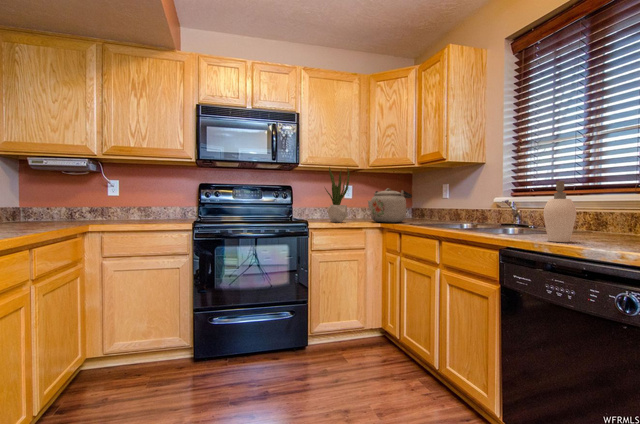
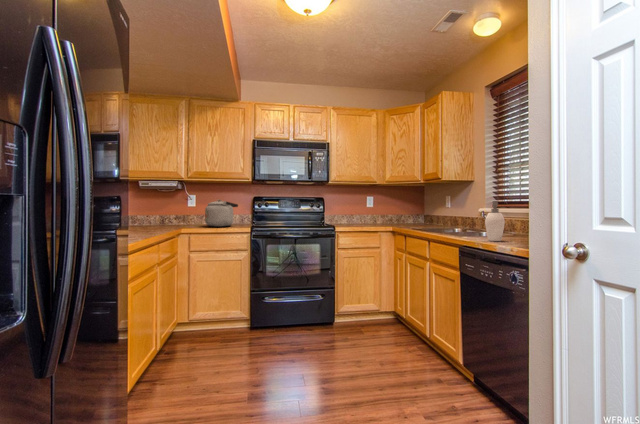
potted plant: present [325,167,349,223] -> none [347,184,367,228]
kettle: present [368,188,412,223] -> present [205,200,238,226]

